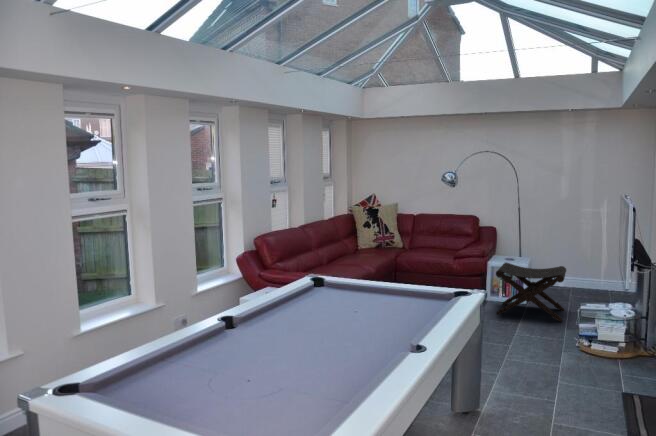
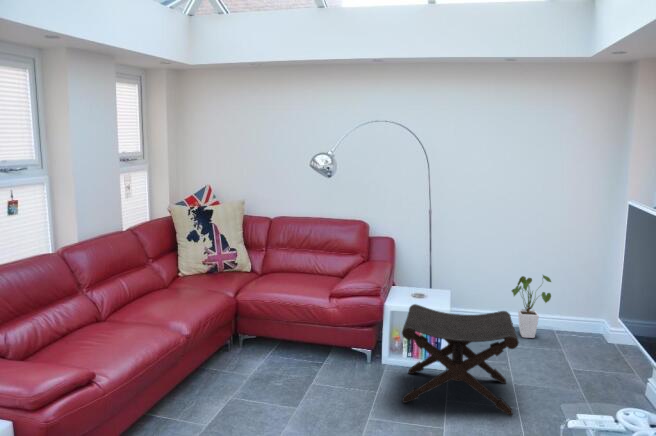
house plant: none [578,251,608,293] -> present [512,275,551,338]

